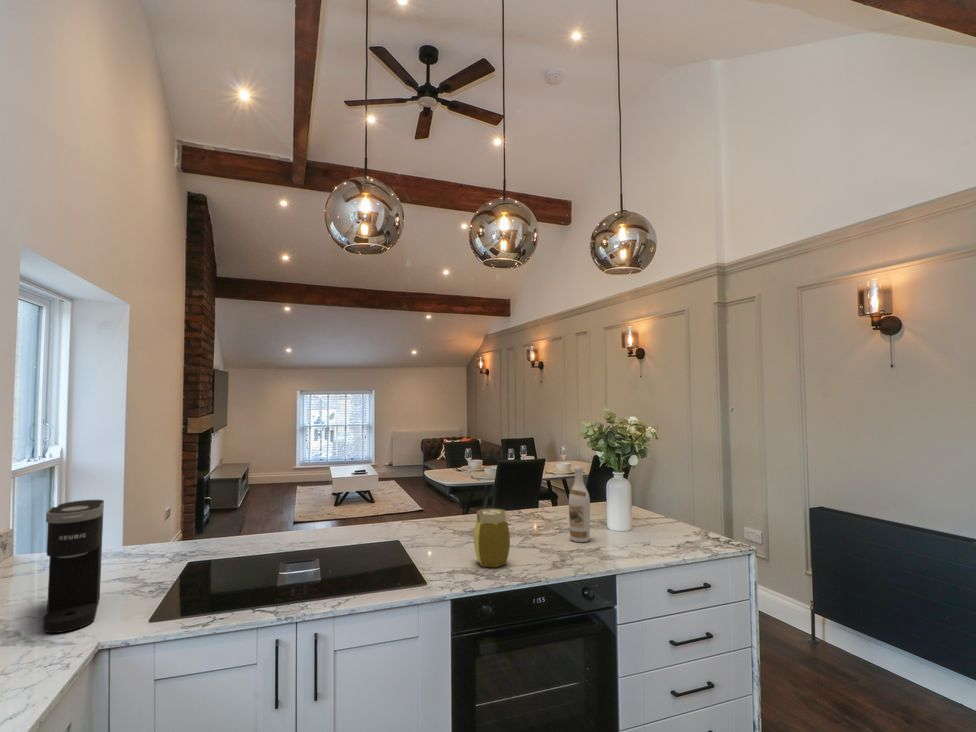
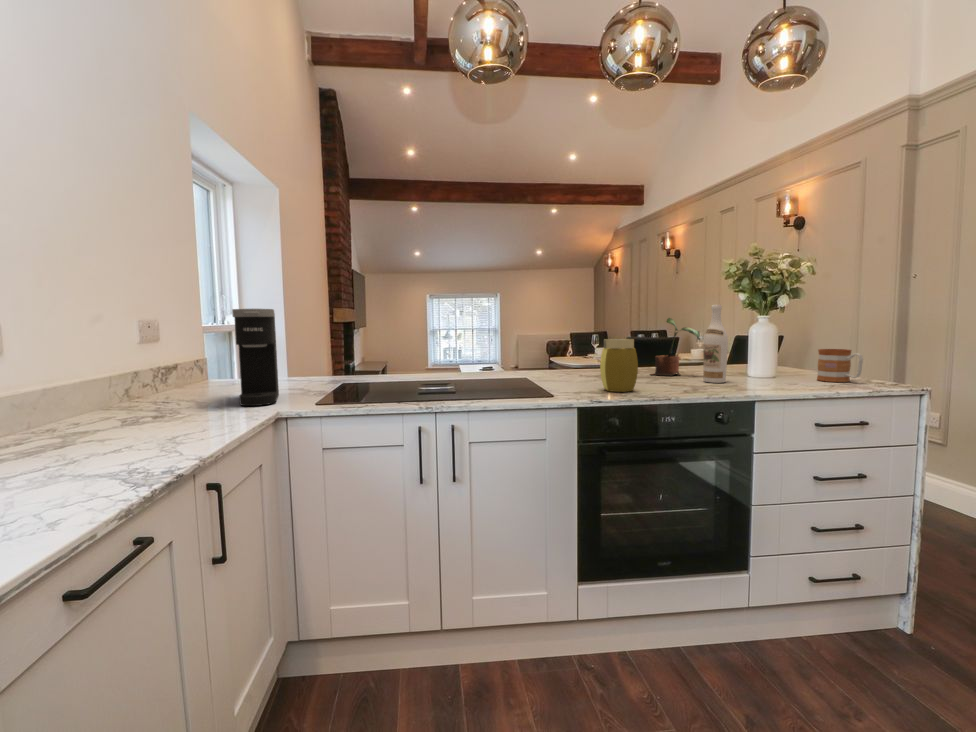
potted plant: none [521,473,566,529] -> present [651,318,700,375]
mug: none [665,502,700,536] -> present [817,349,863,382]

